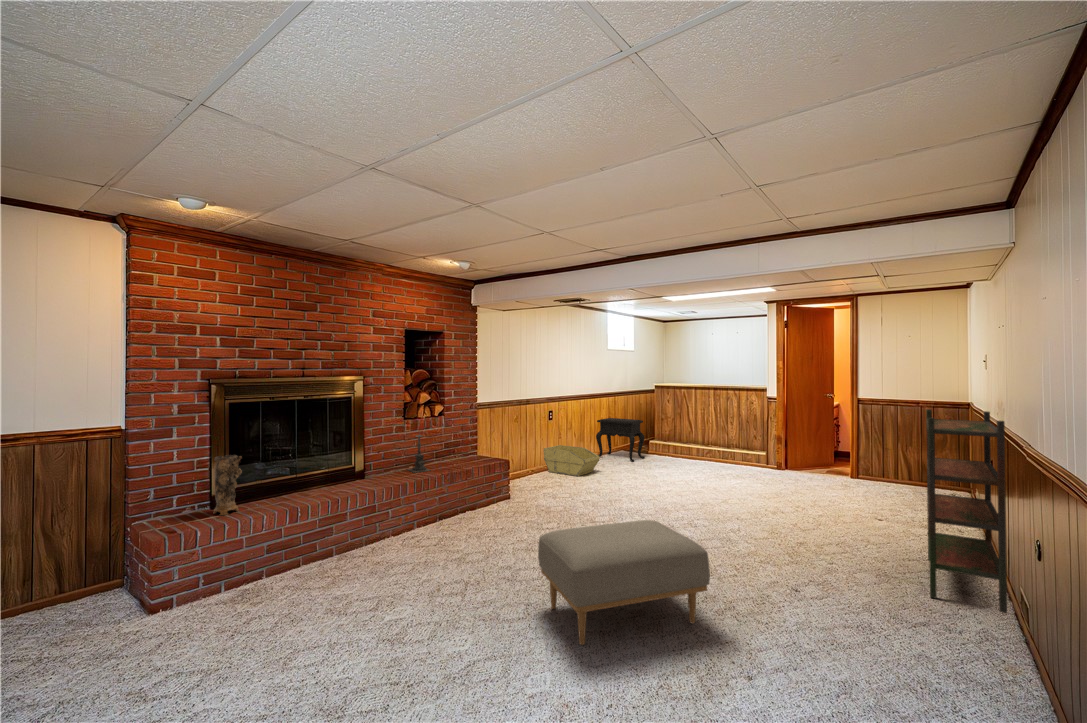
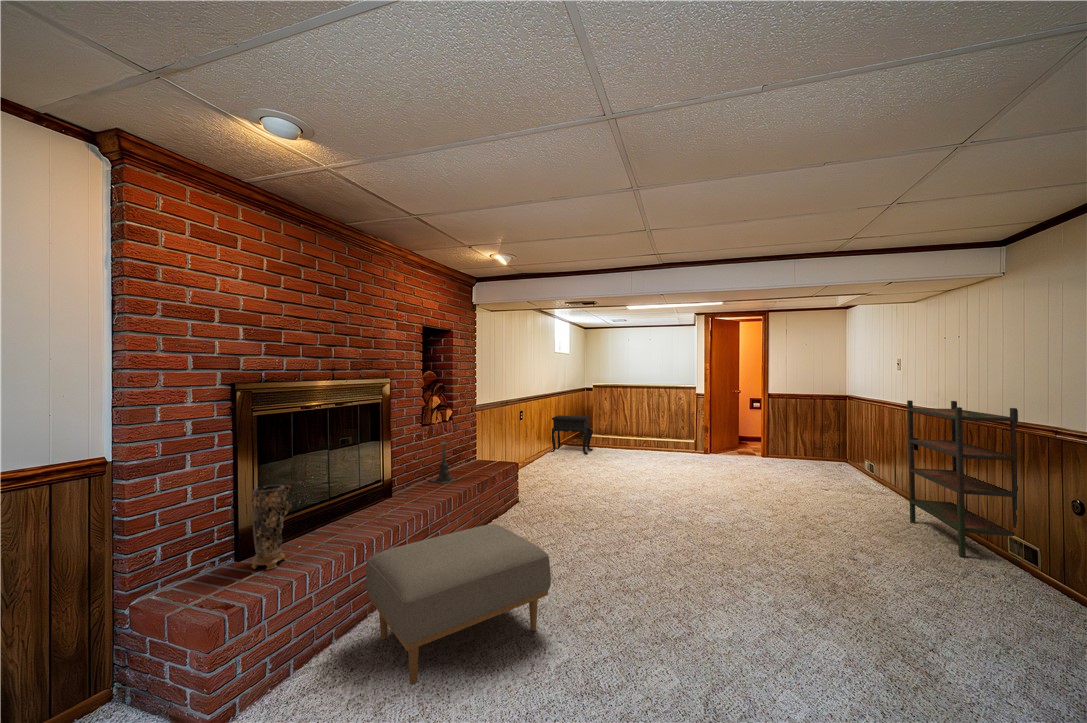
storage bin: present [544,445,600,476] -> none [518,443,571,472]
ottoman: present [538,520,710,645] -> present [366,524,551,685]

